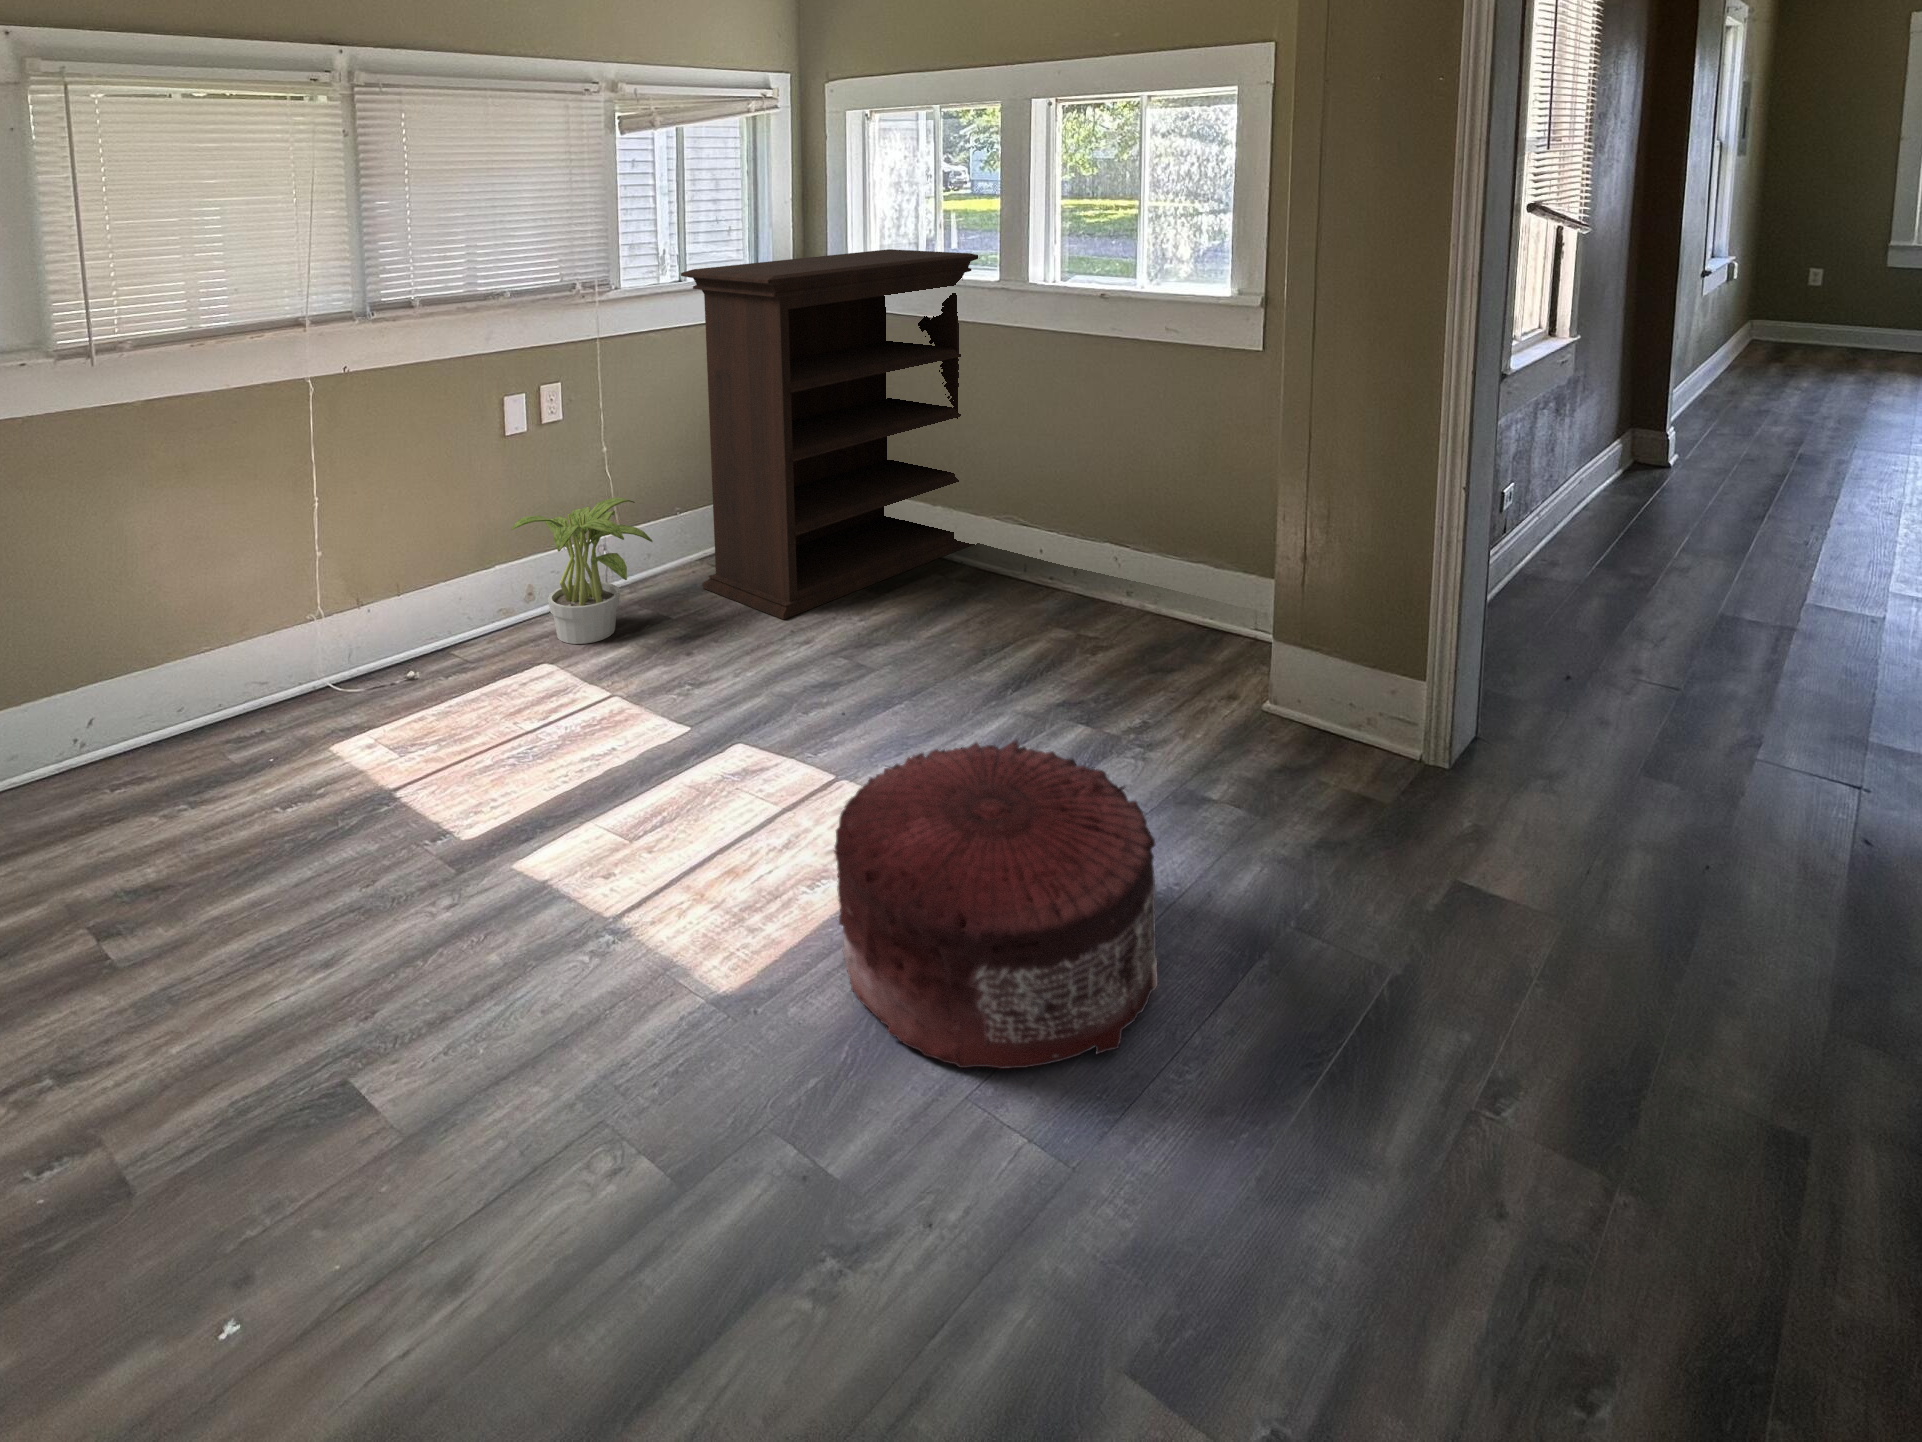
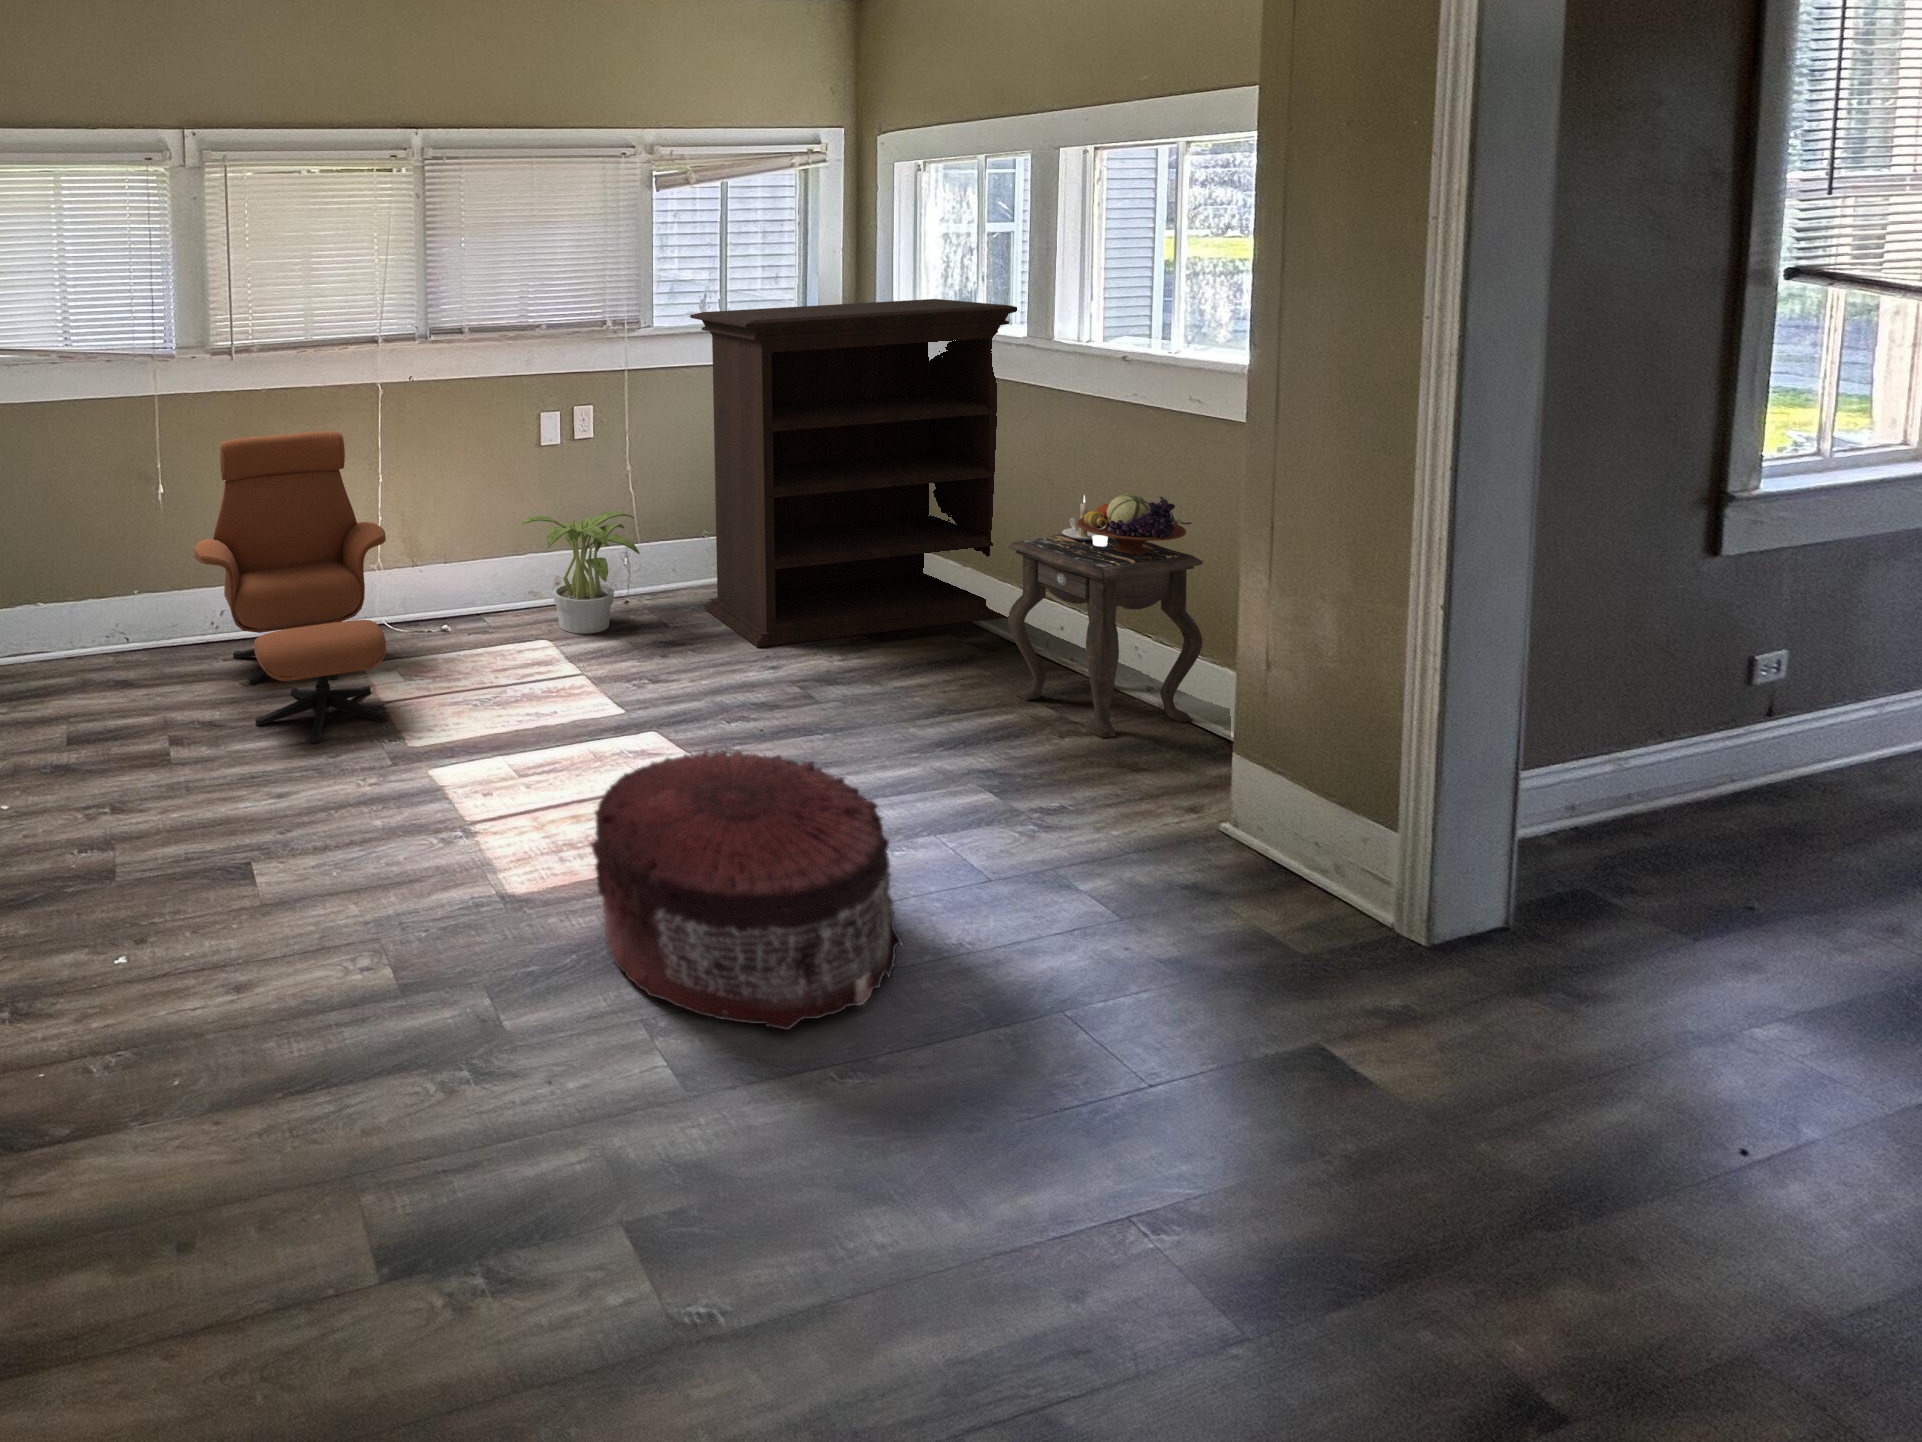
side table: none [1026,414,1179,643] -> present [1008,494,1203,738]
lounge chair: none [53,445,416,876] -> present [194,431,387,743]

